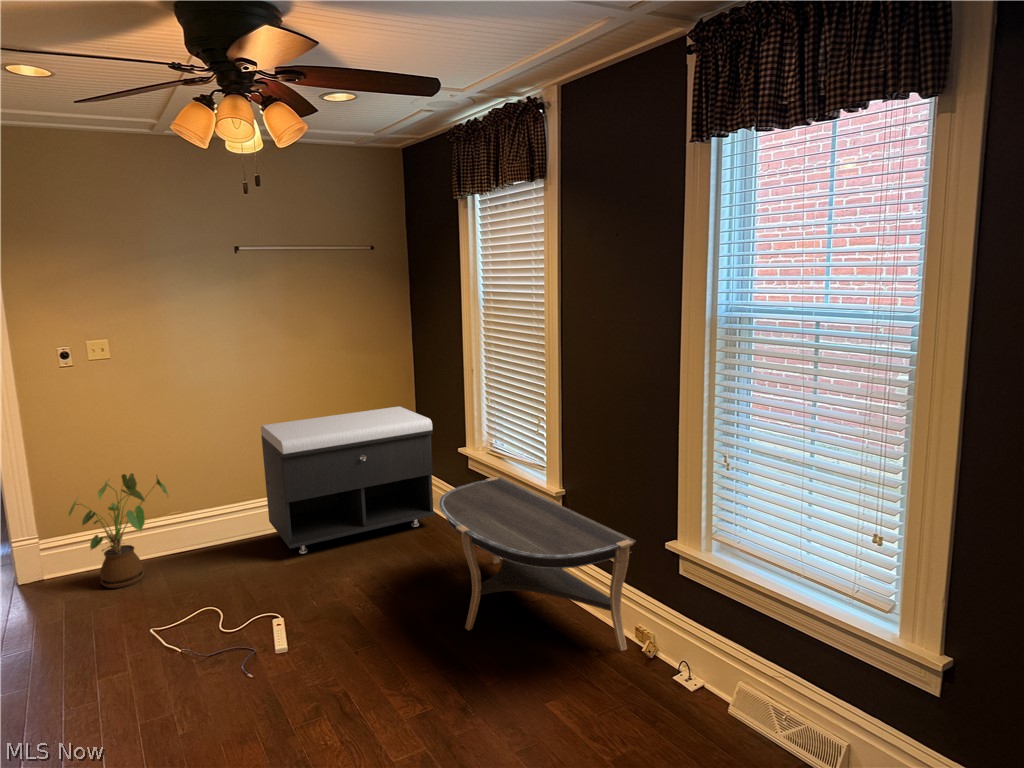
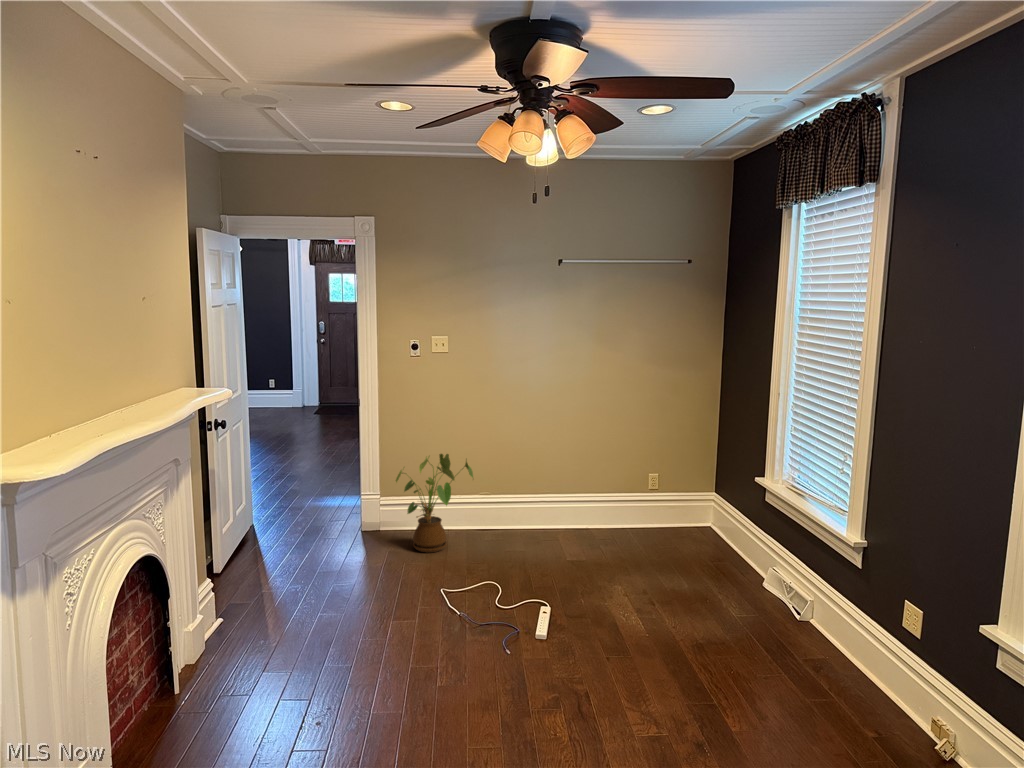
storage bench: present [261,406,435,554] -> none [559,426,730,557]
coffee table: present [439,477,636,651] -> none [717,515,942,742]

